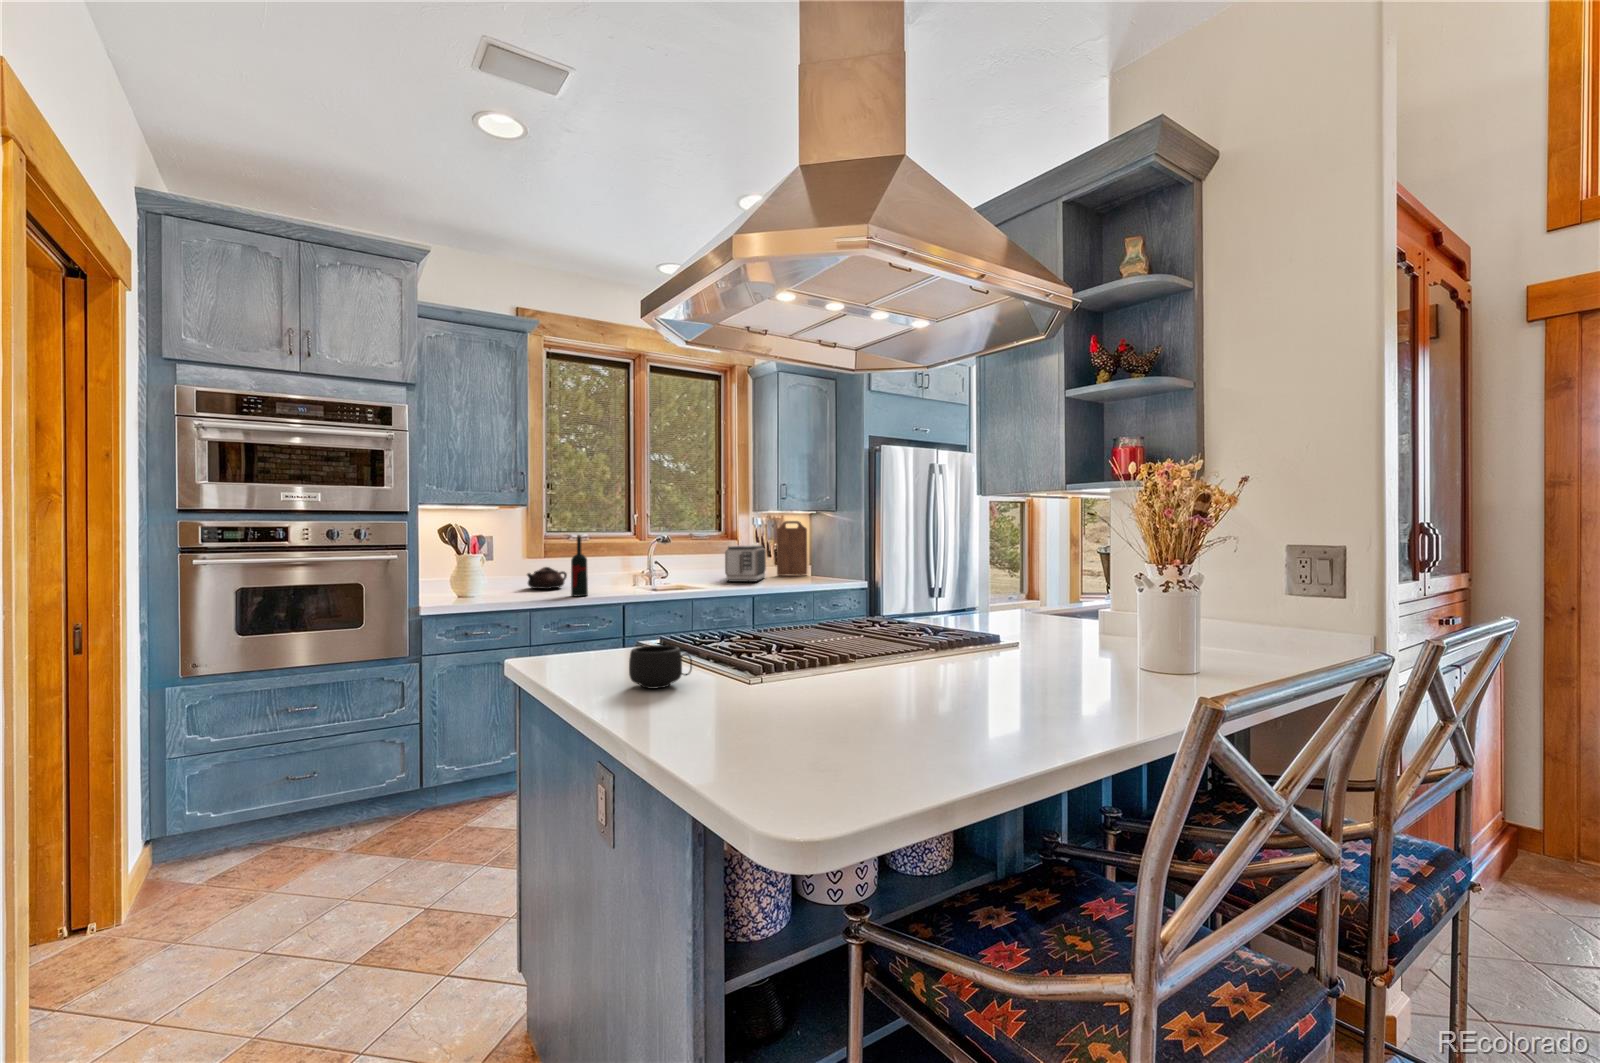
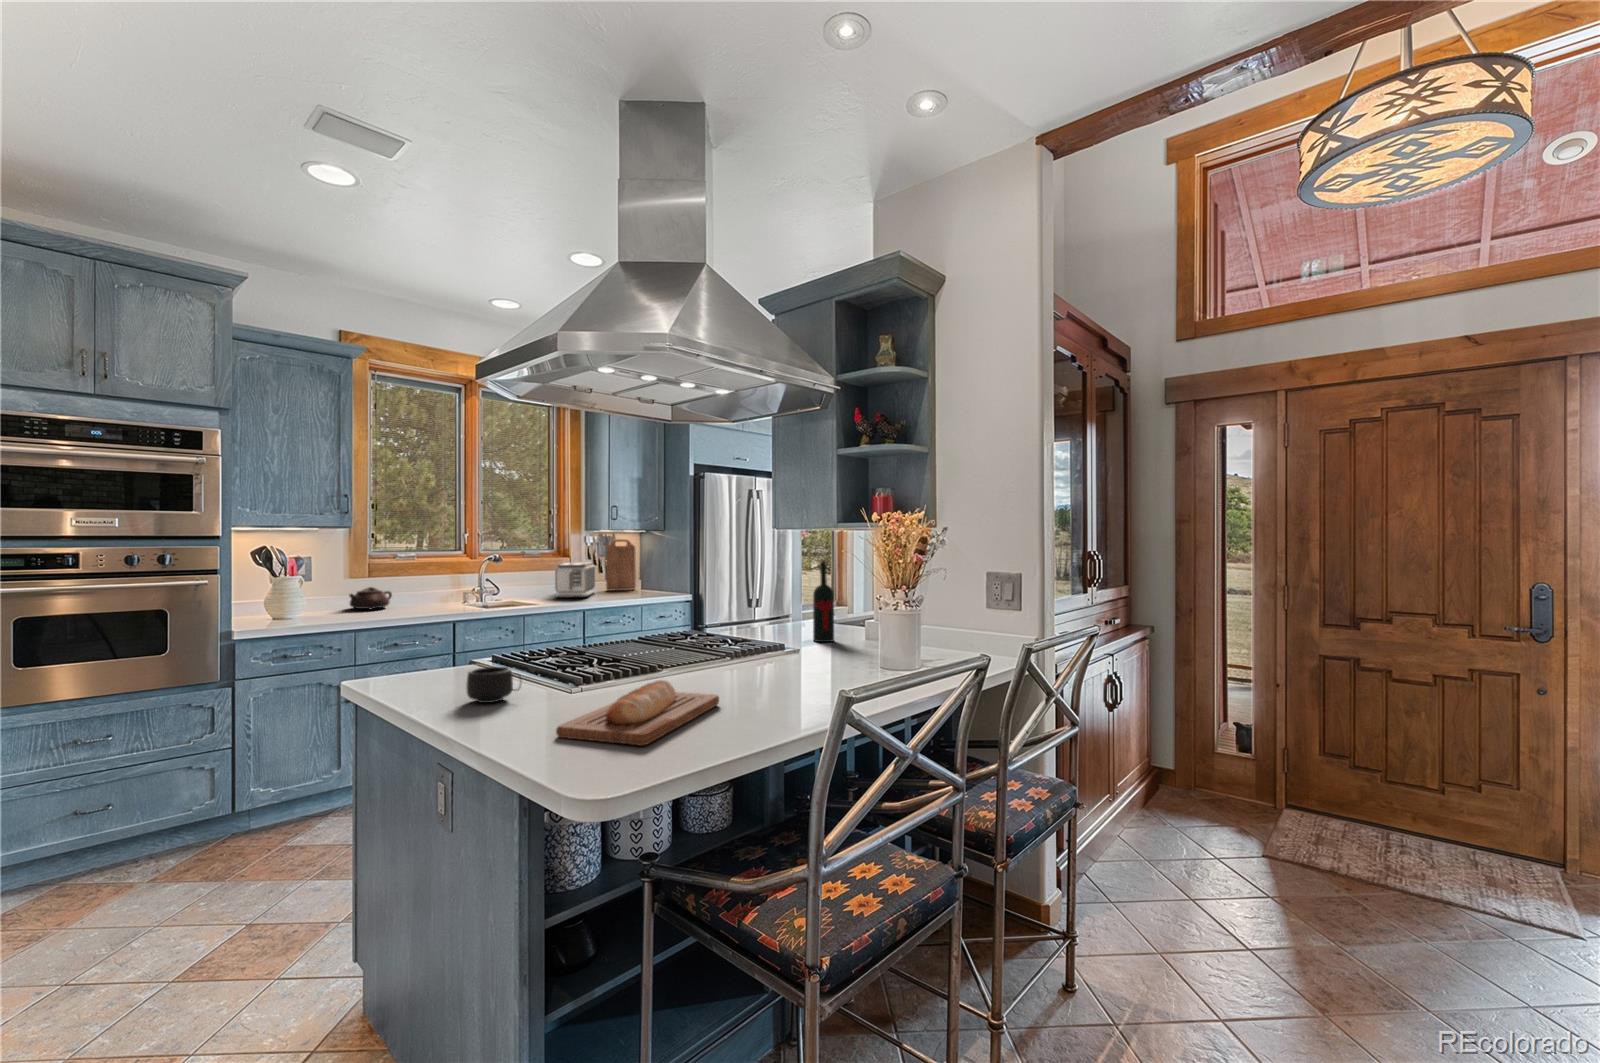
wine bottle: present [571,535,588,596] -> present [813,559,834,642]
bread loaf: none [736,669,943,758] -> present [556,680,719,746]

